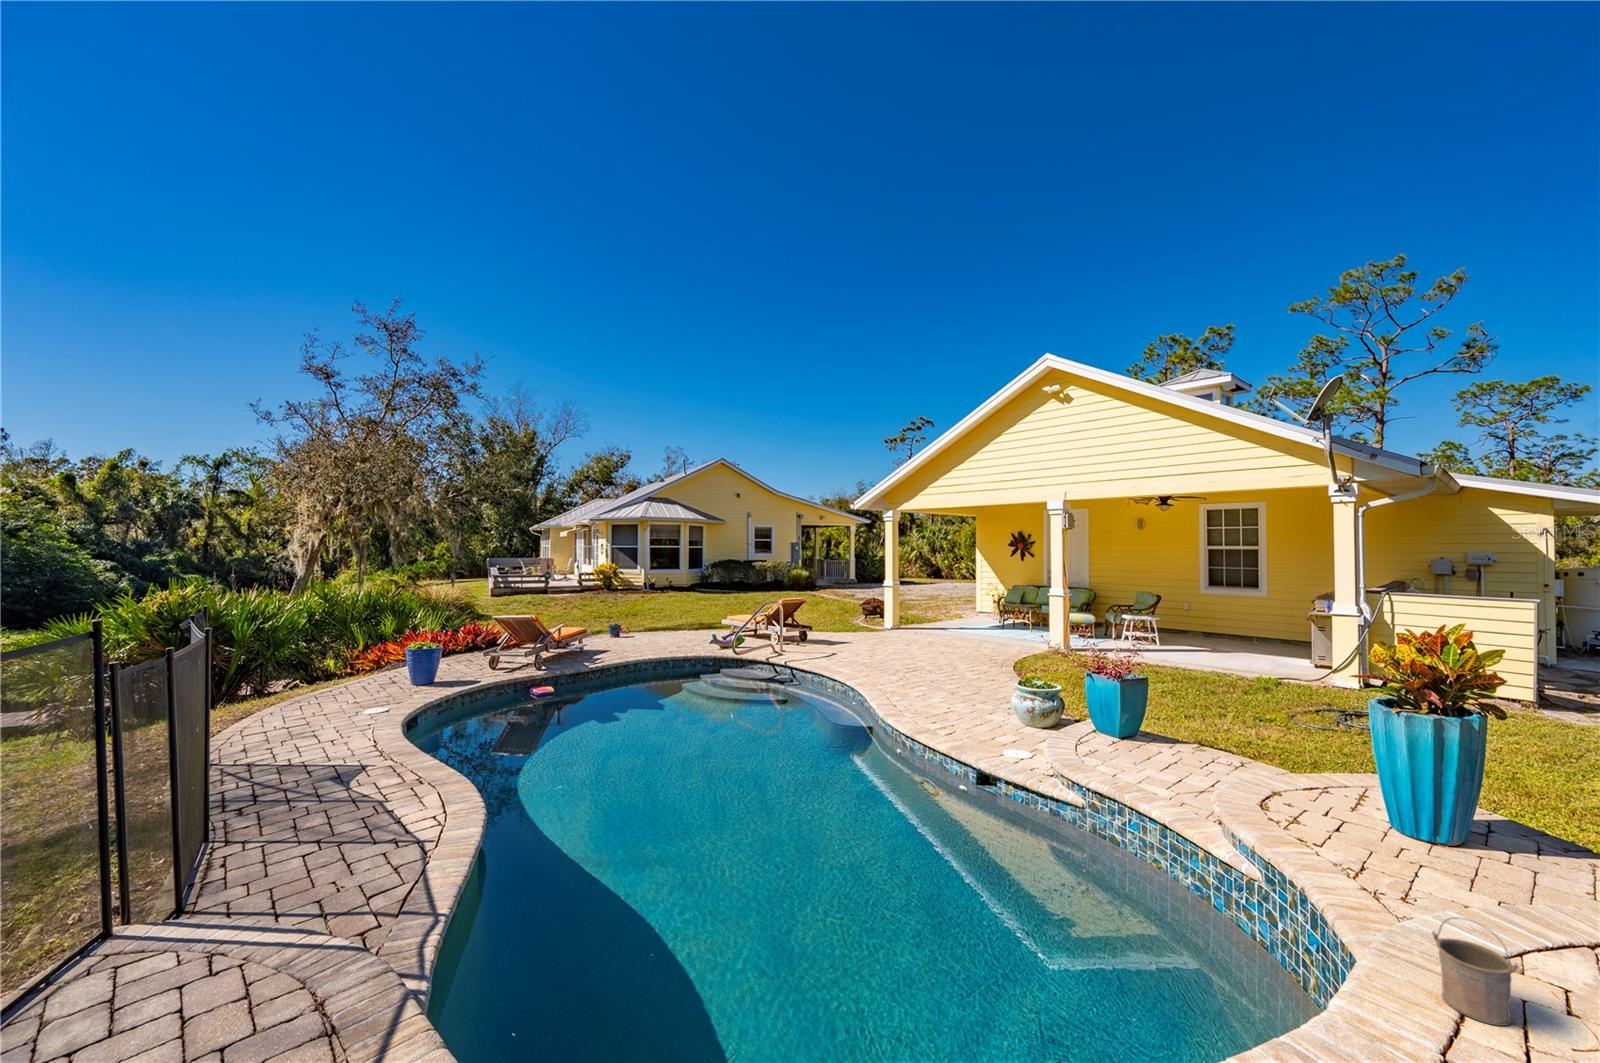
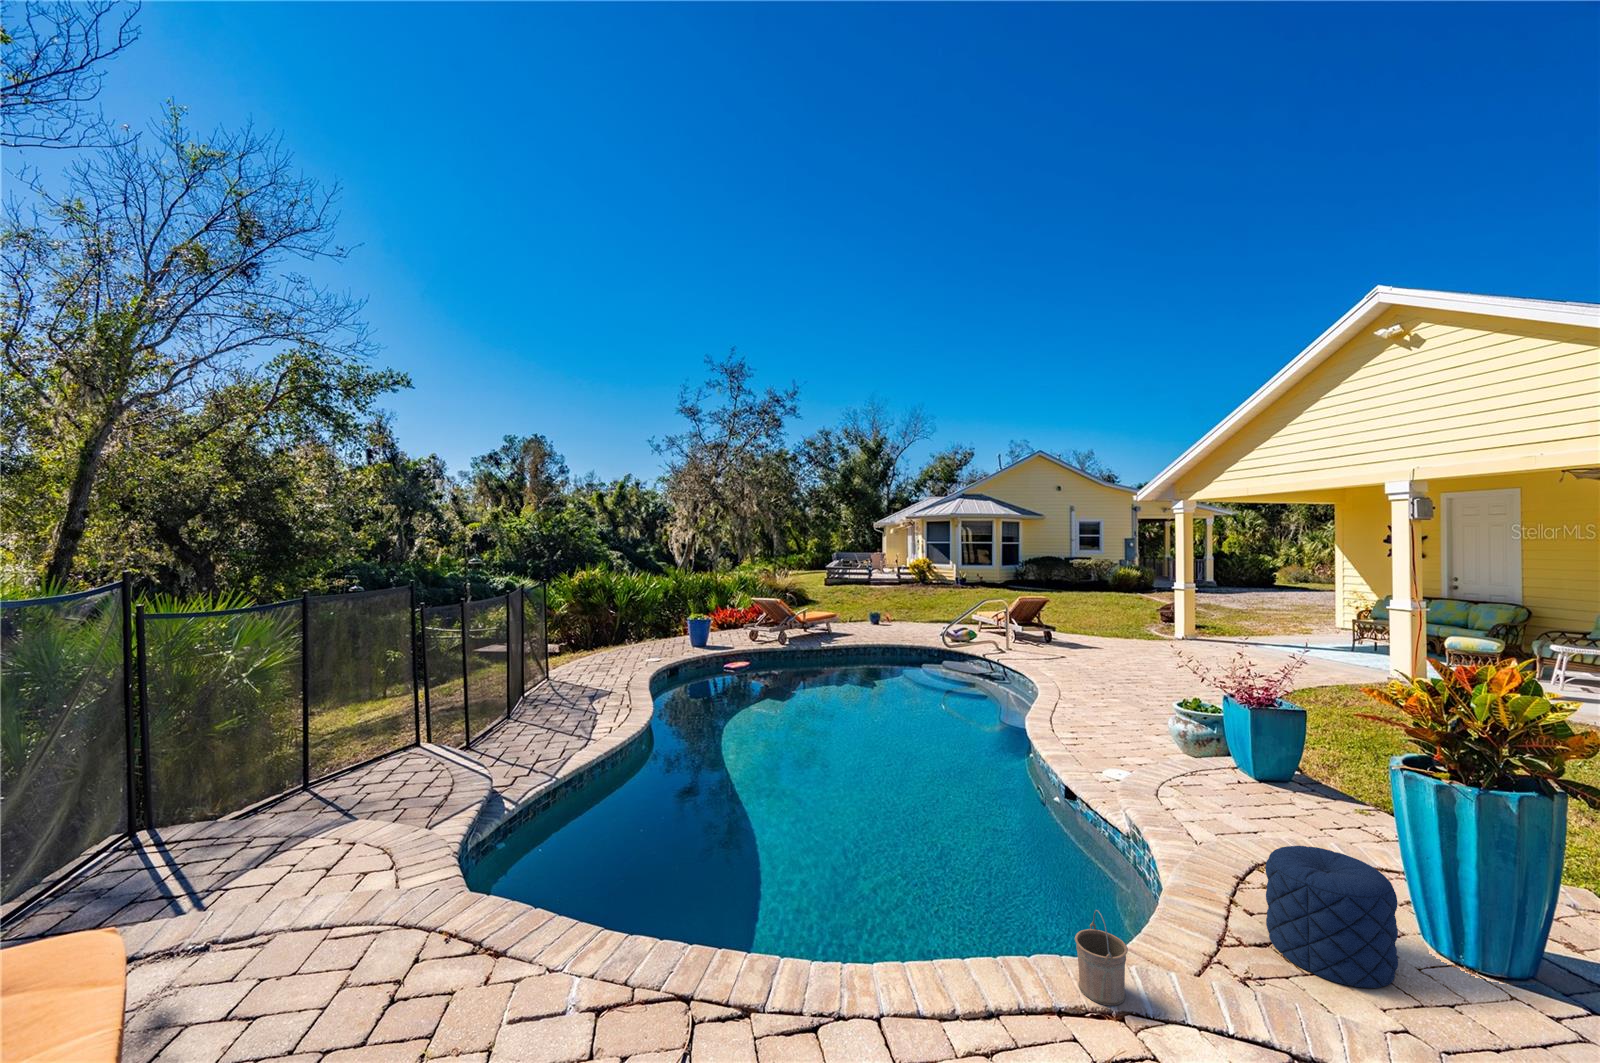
pouf: none [1396,790,1529,909] -> present [1266,846,1398,988]

